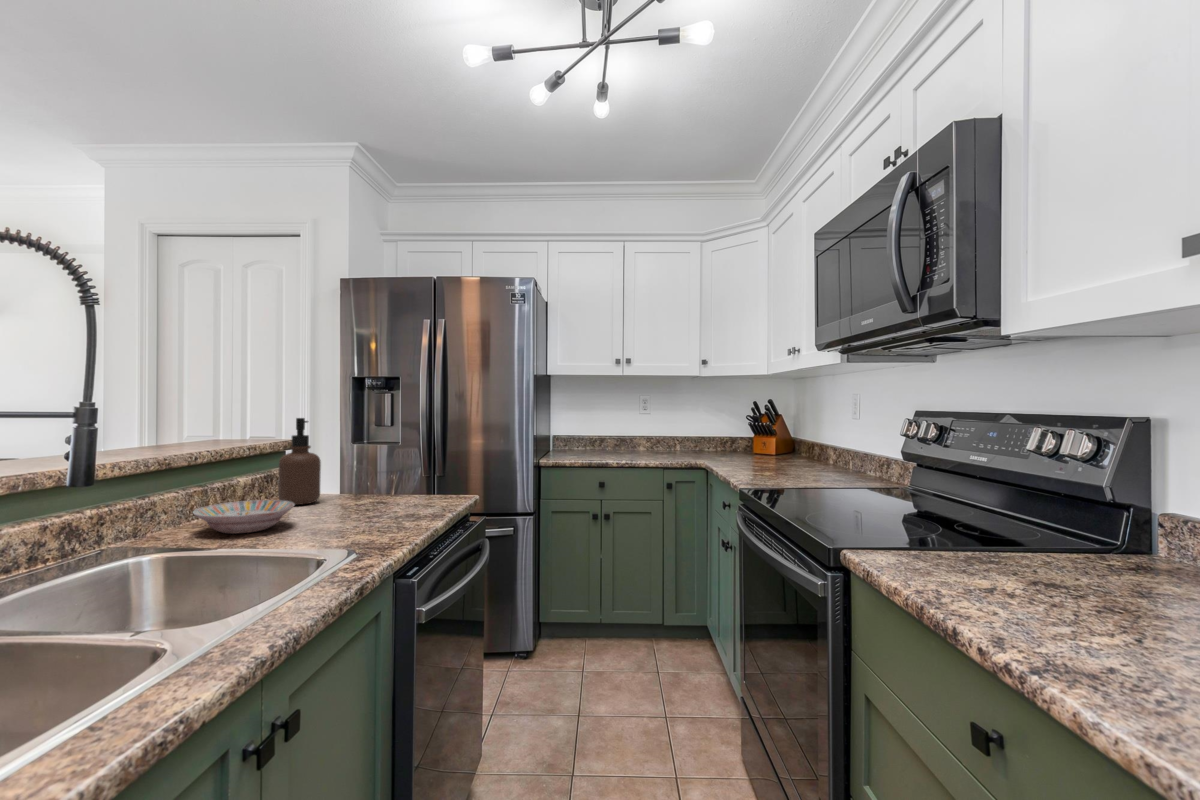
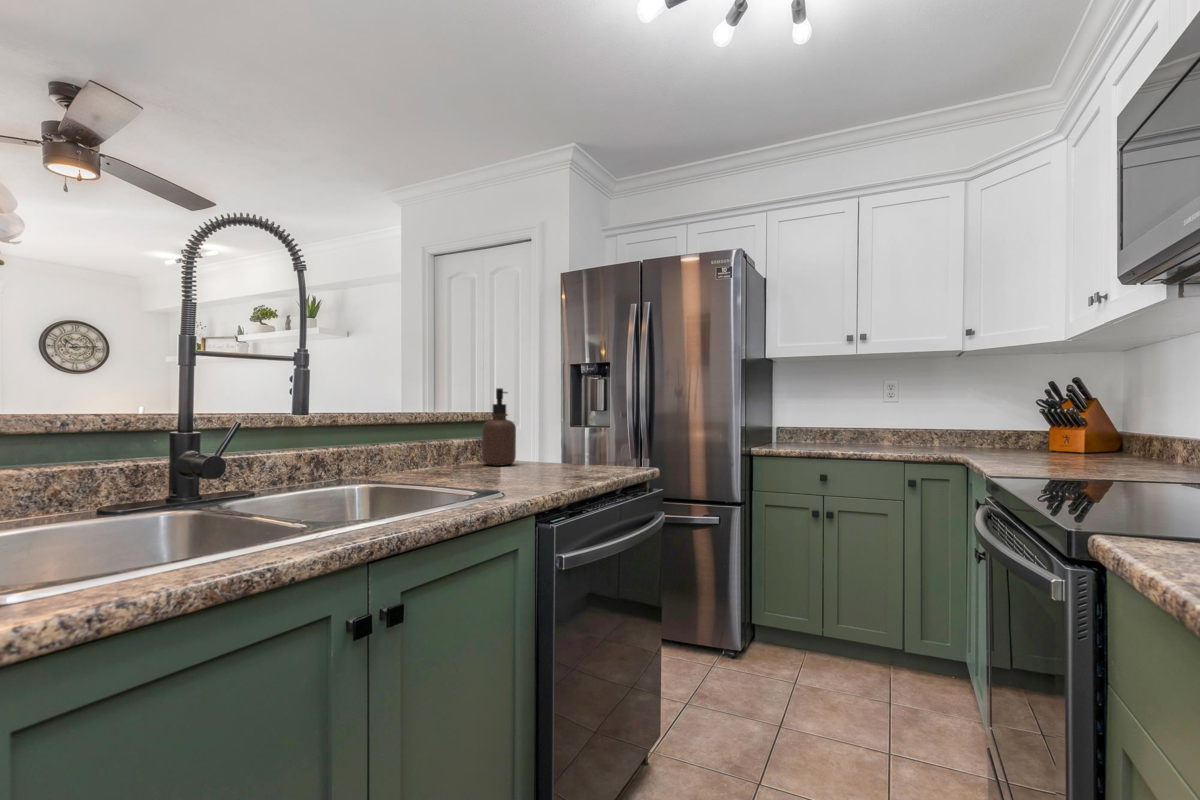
bowl: present [193,500,295,534] -> none [402,454,479,478]

